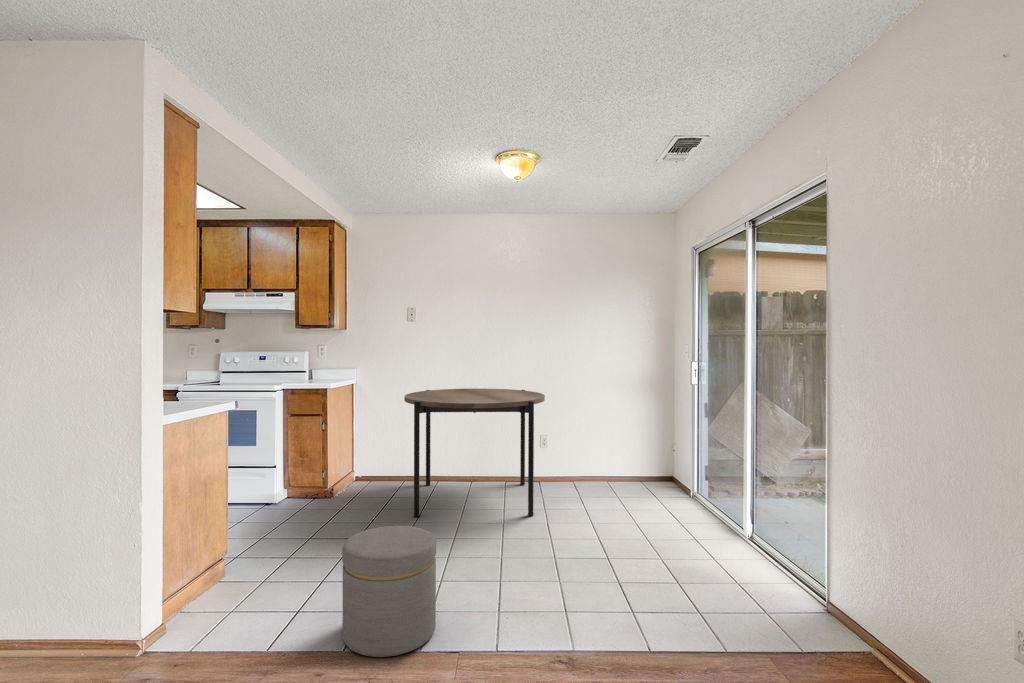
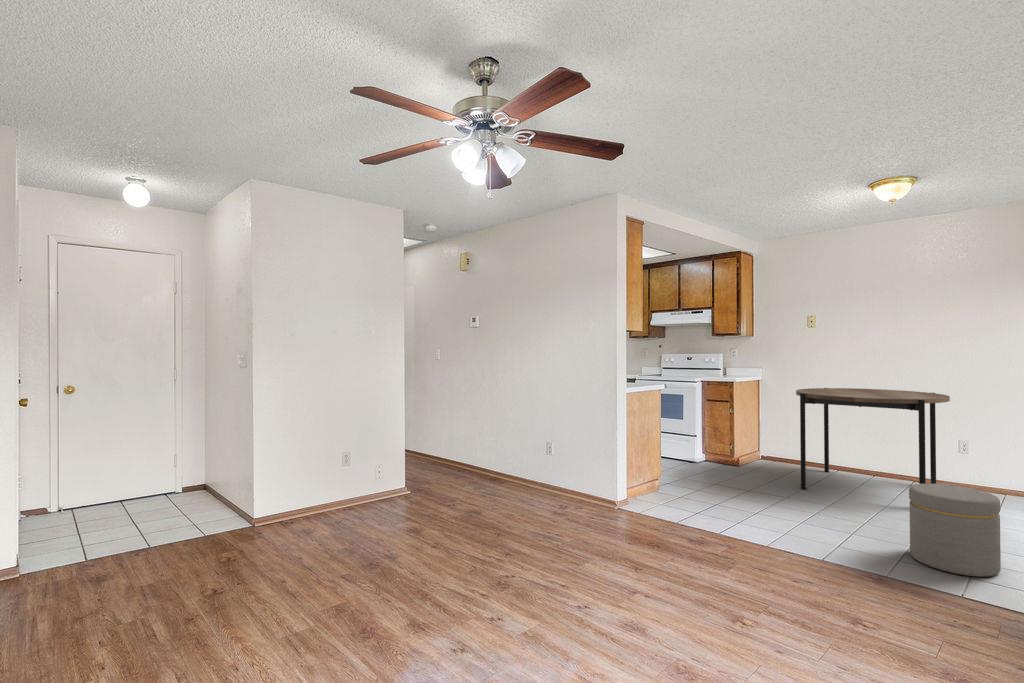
ottoman: present [342,526,436,657] -> present [909,484,1001,577]

